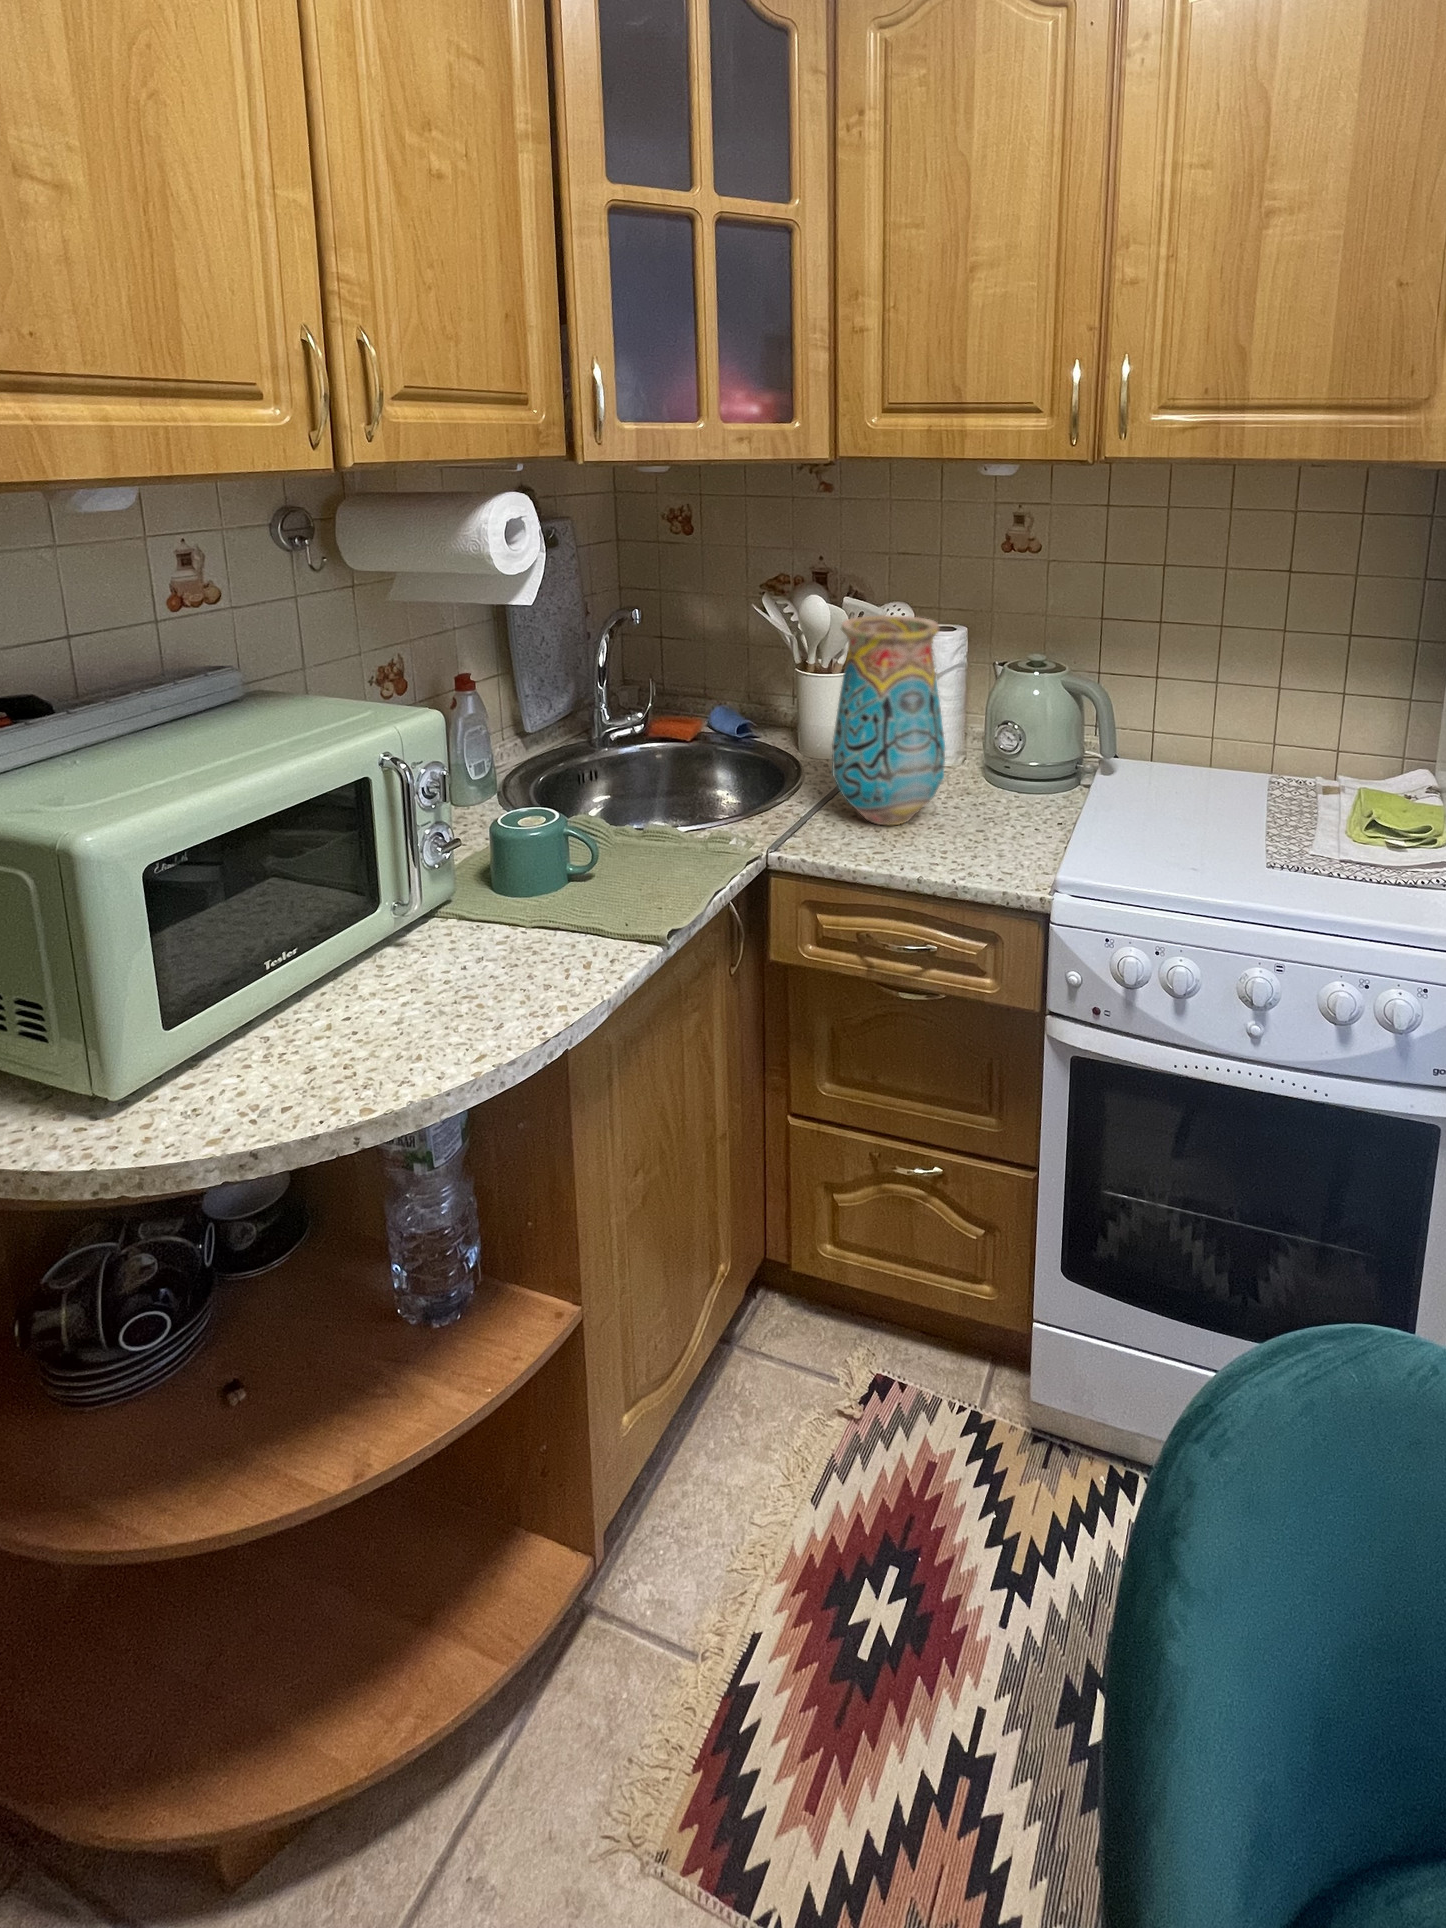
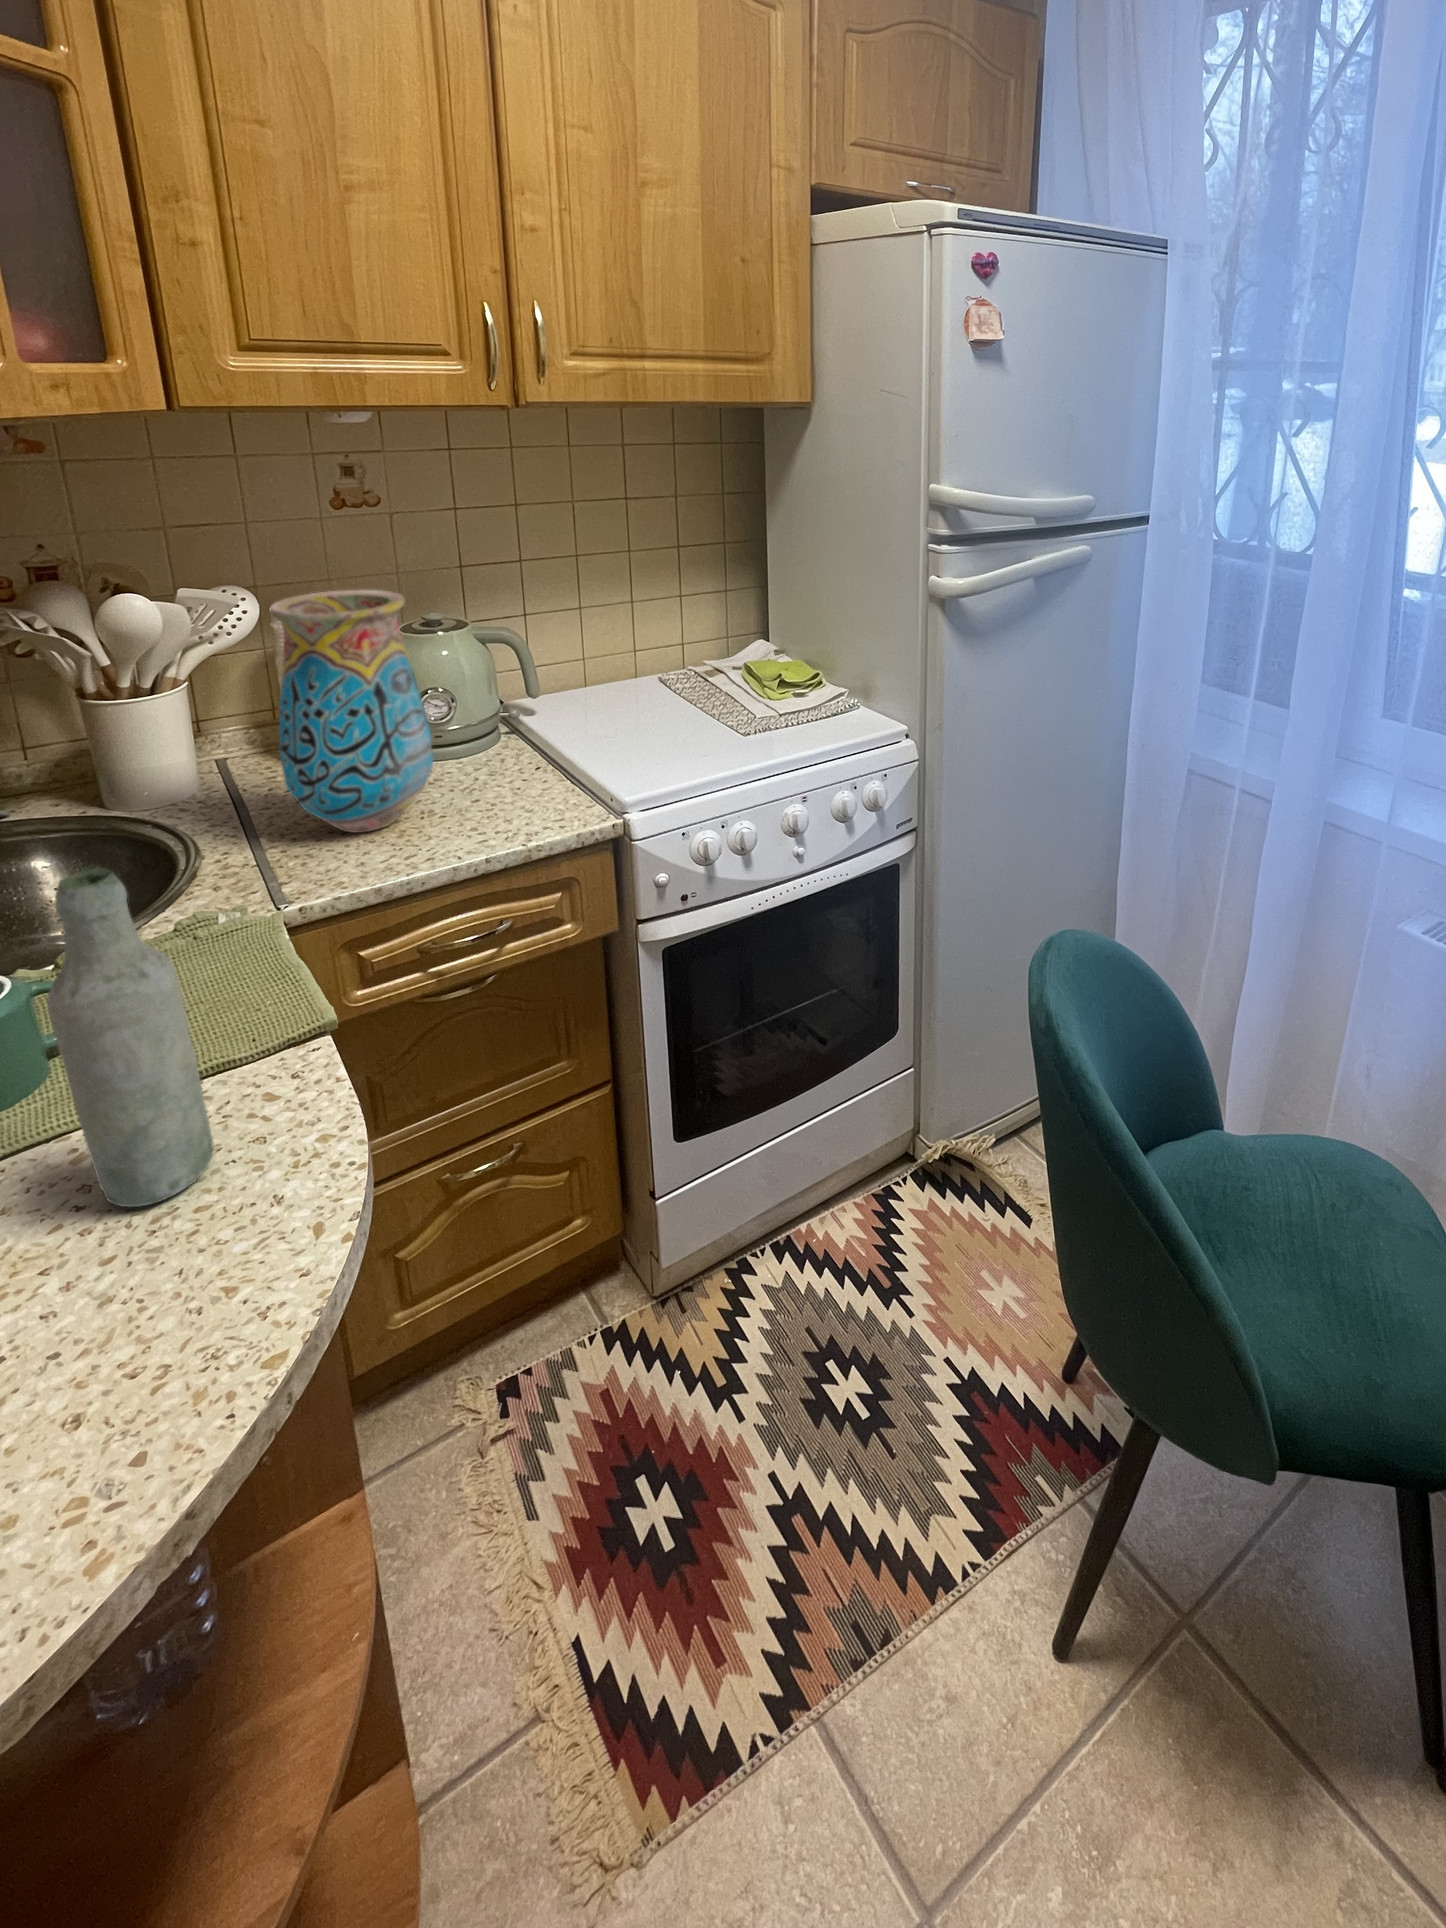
bottle: none [429,746,515,986] -> present [48,868,214,1207]

